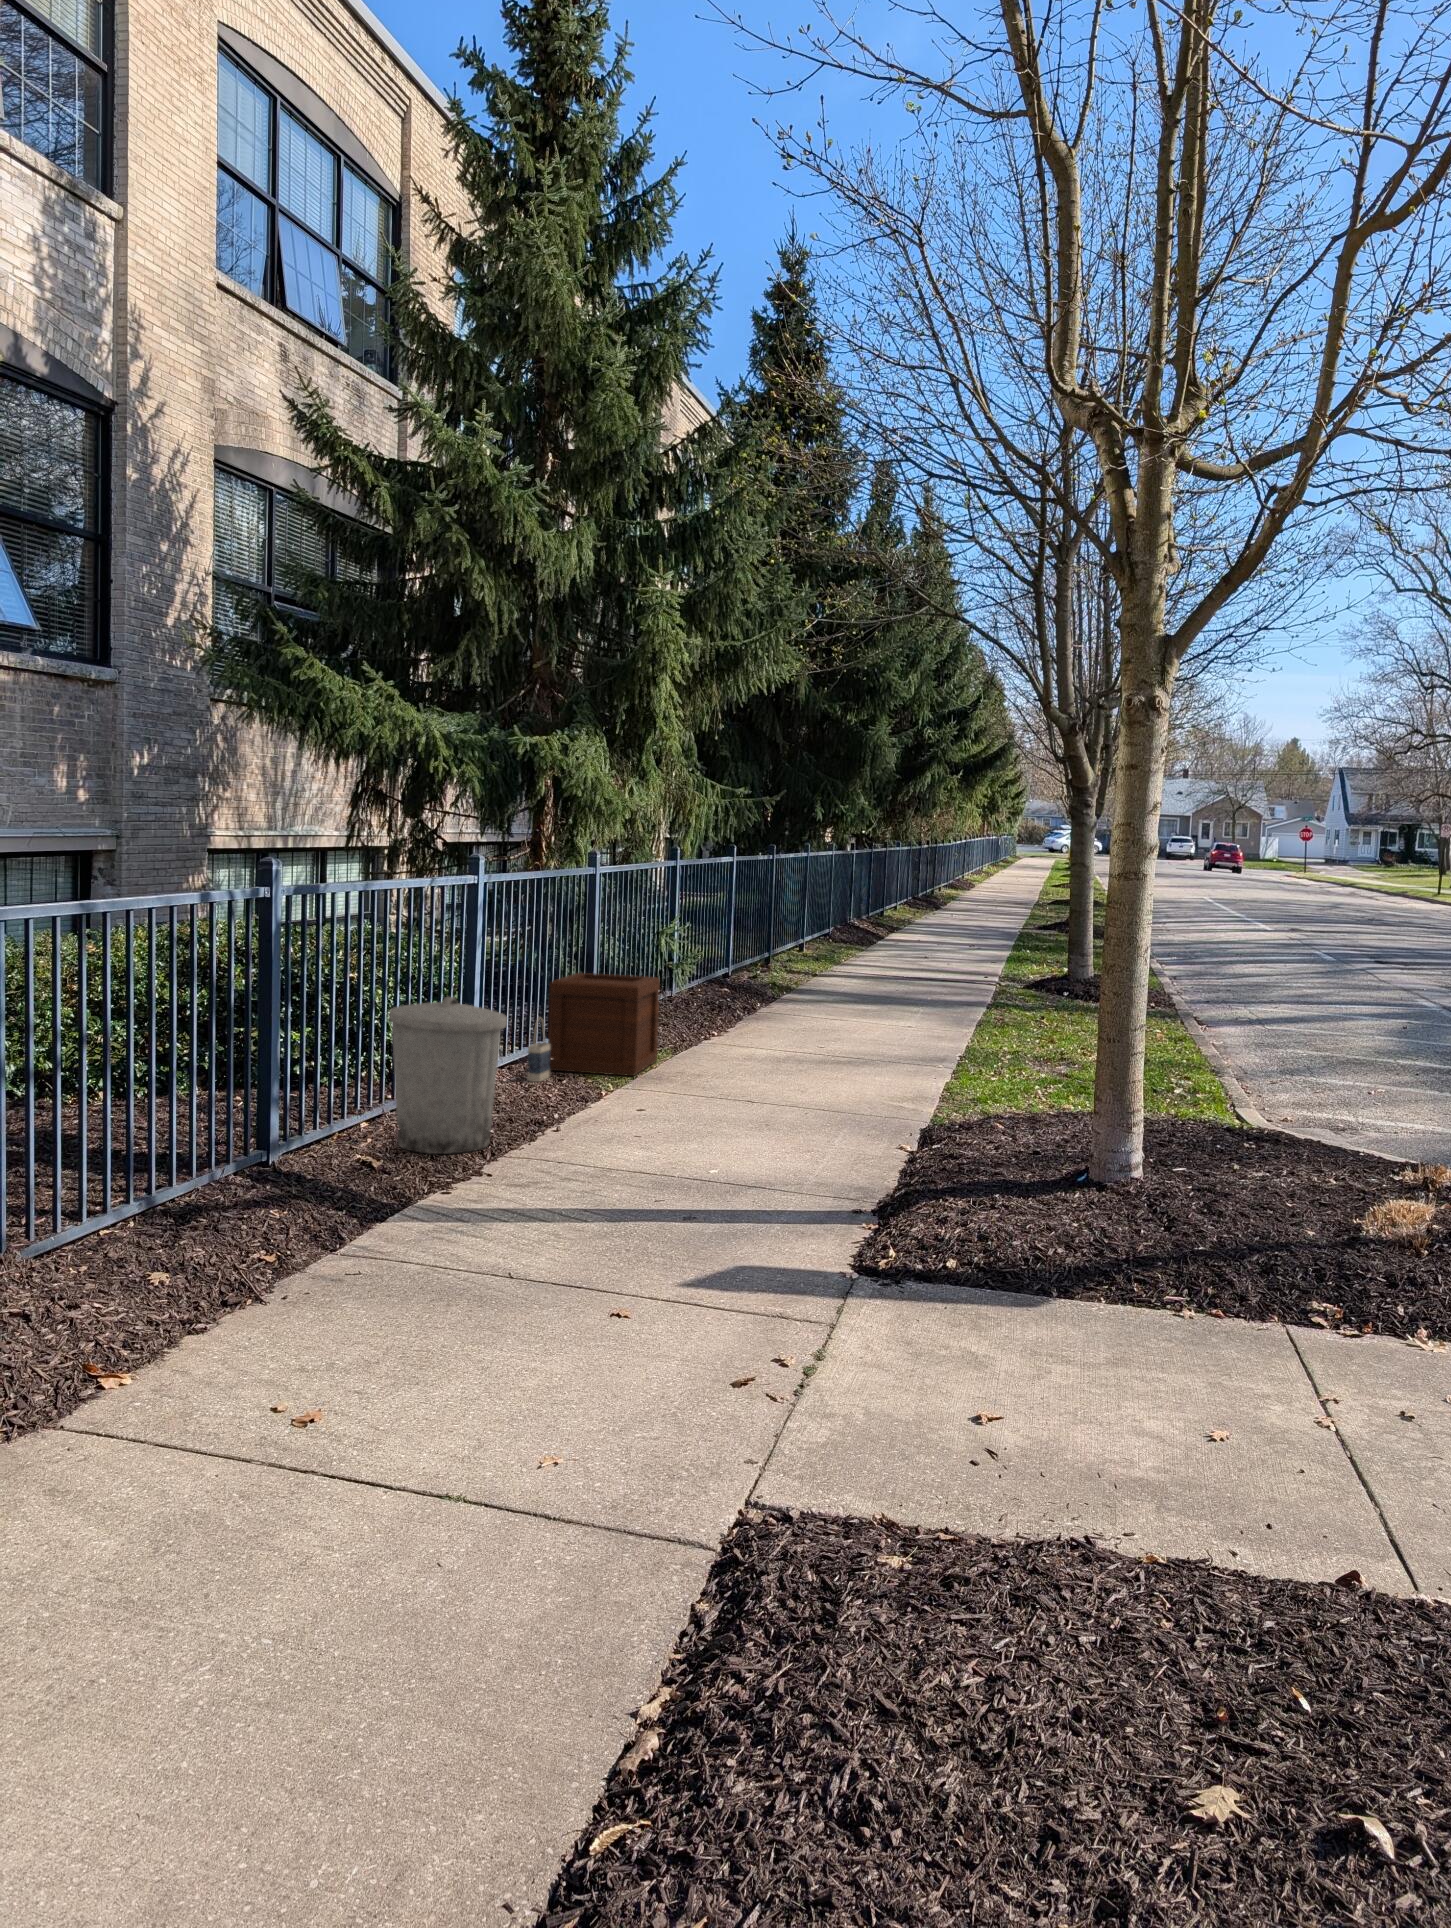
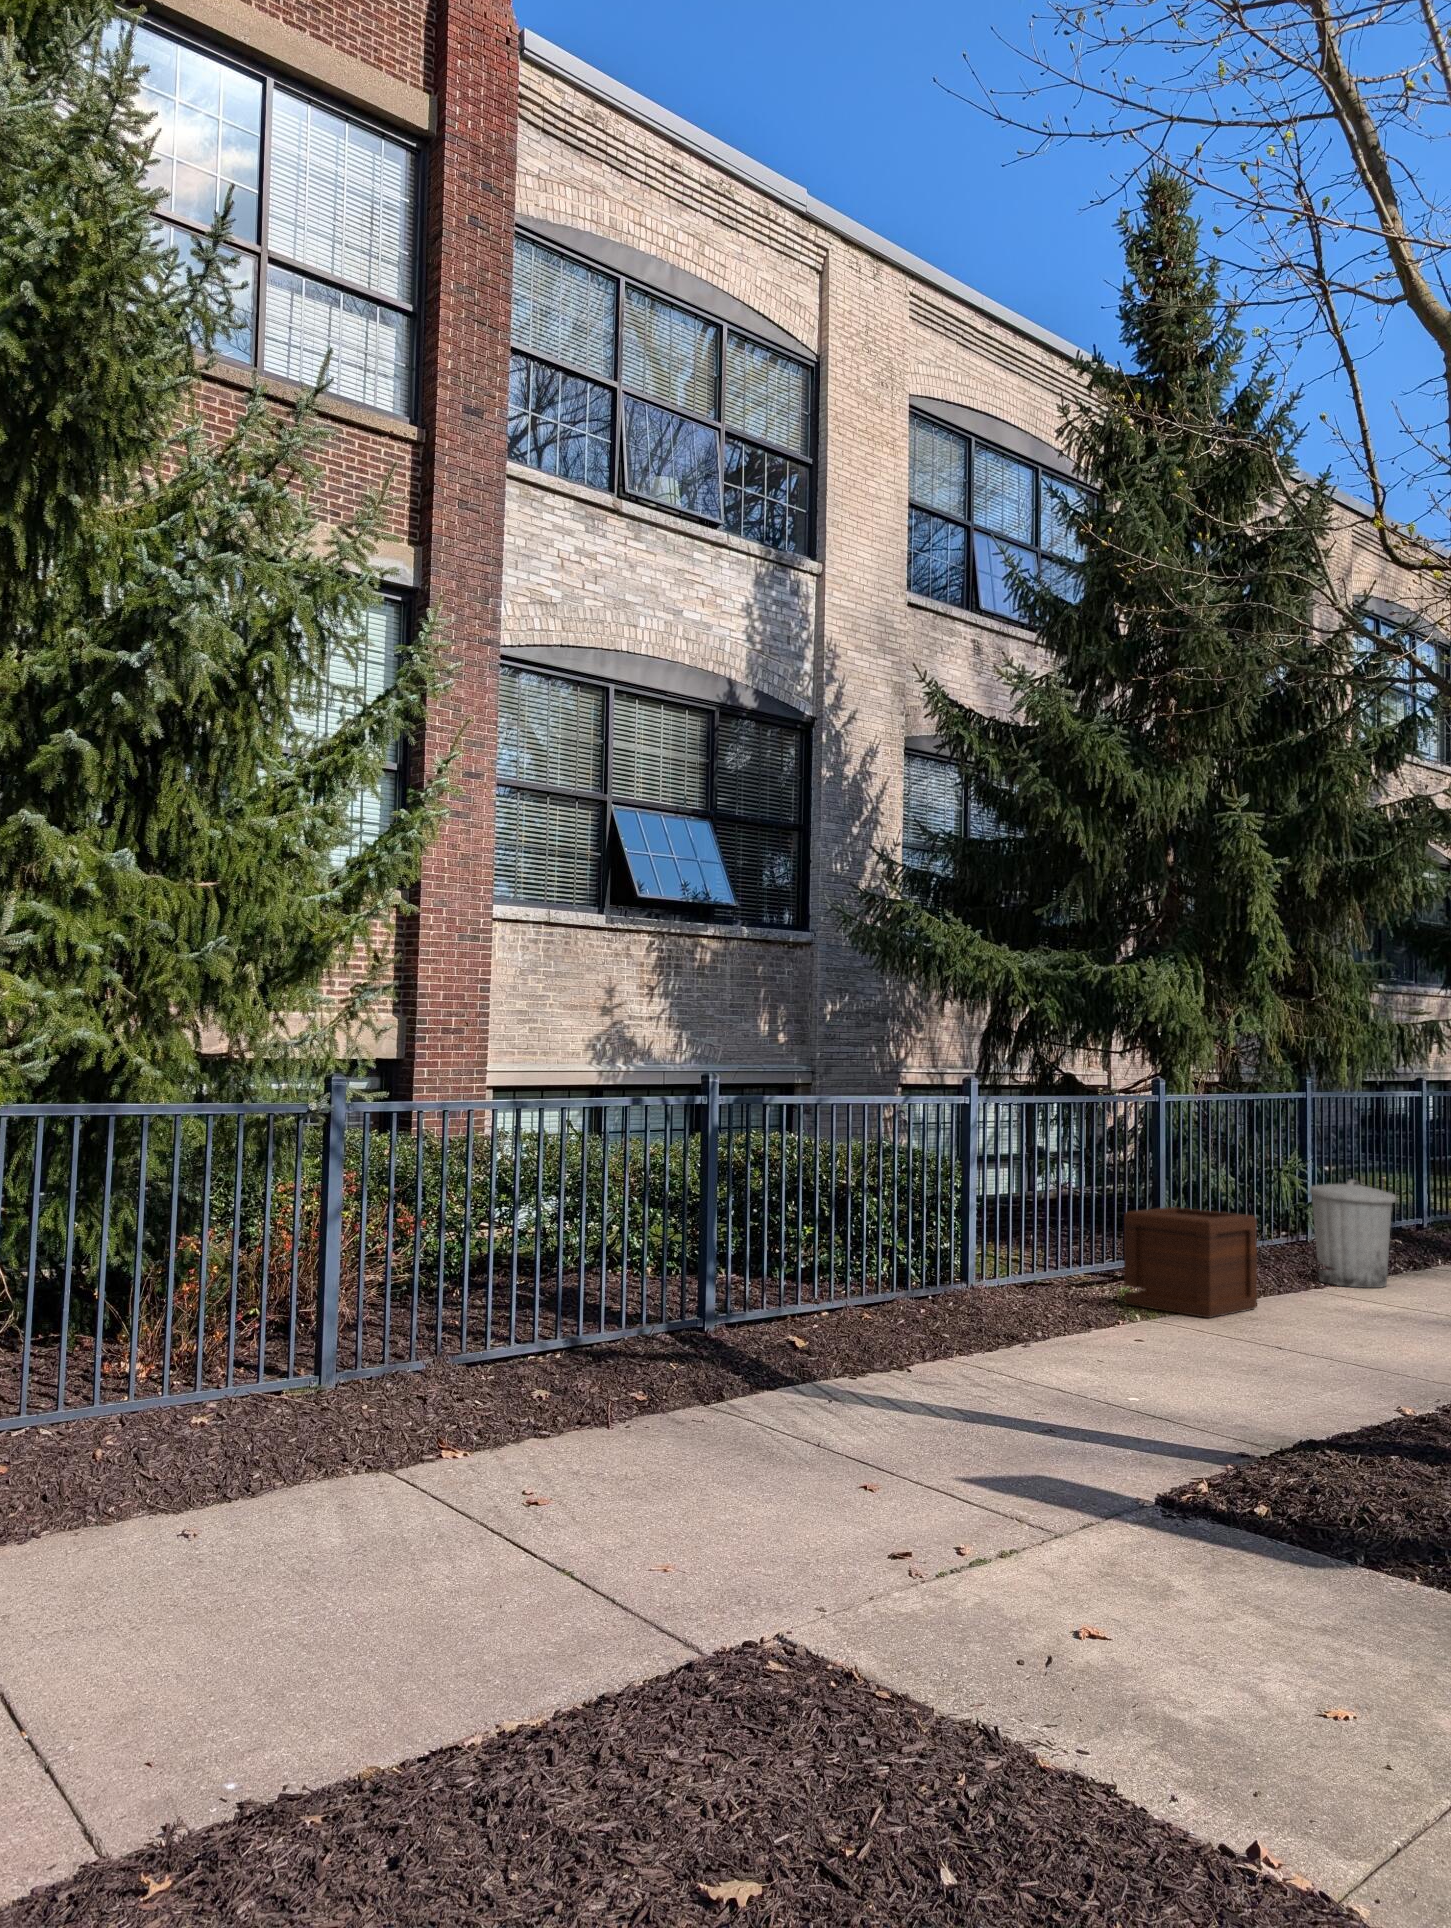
trash can: present [389,997,507,1154] -> present [1310,1180,1396,1288]
bag: present [527,1019,550,1082] -> none [1090,1247,1116,1313]

